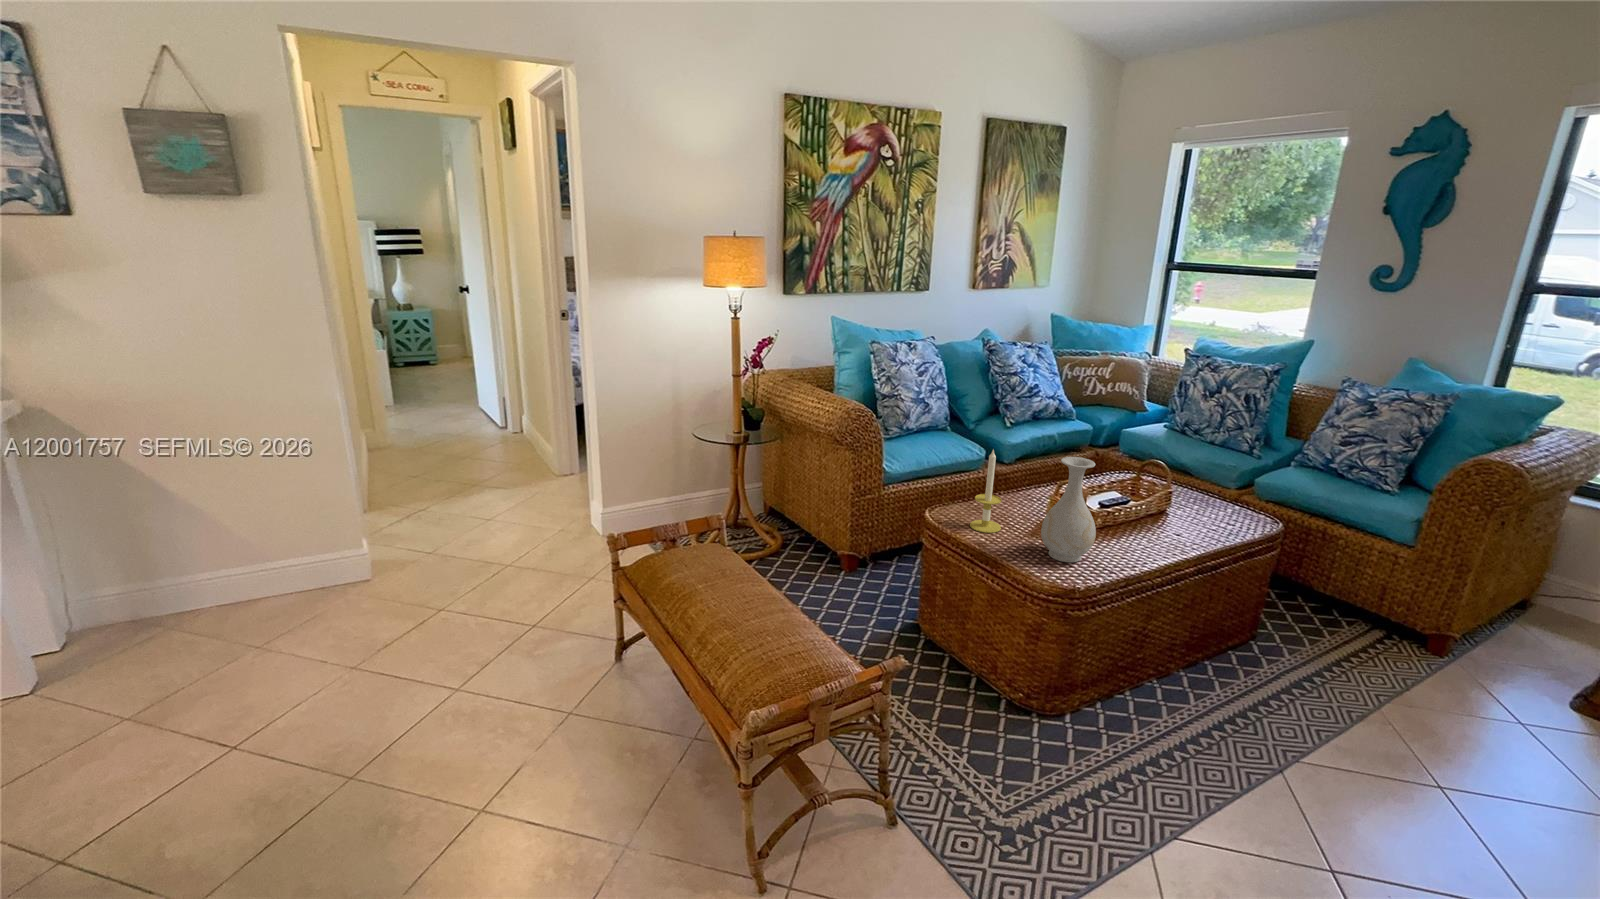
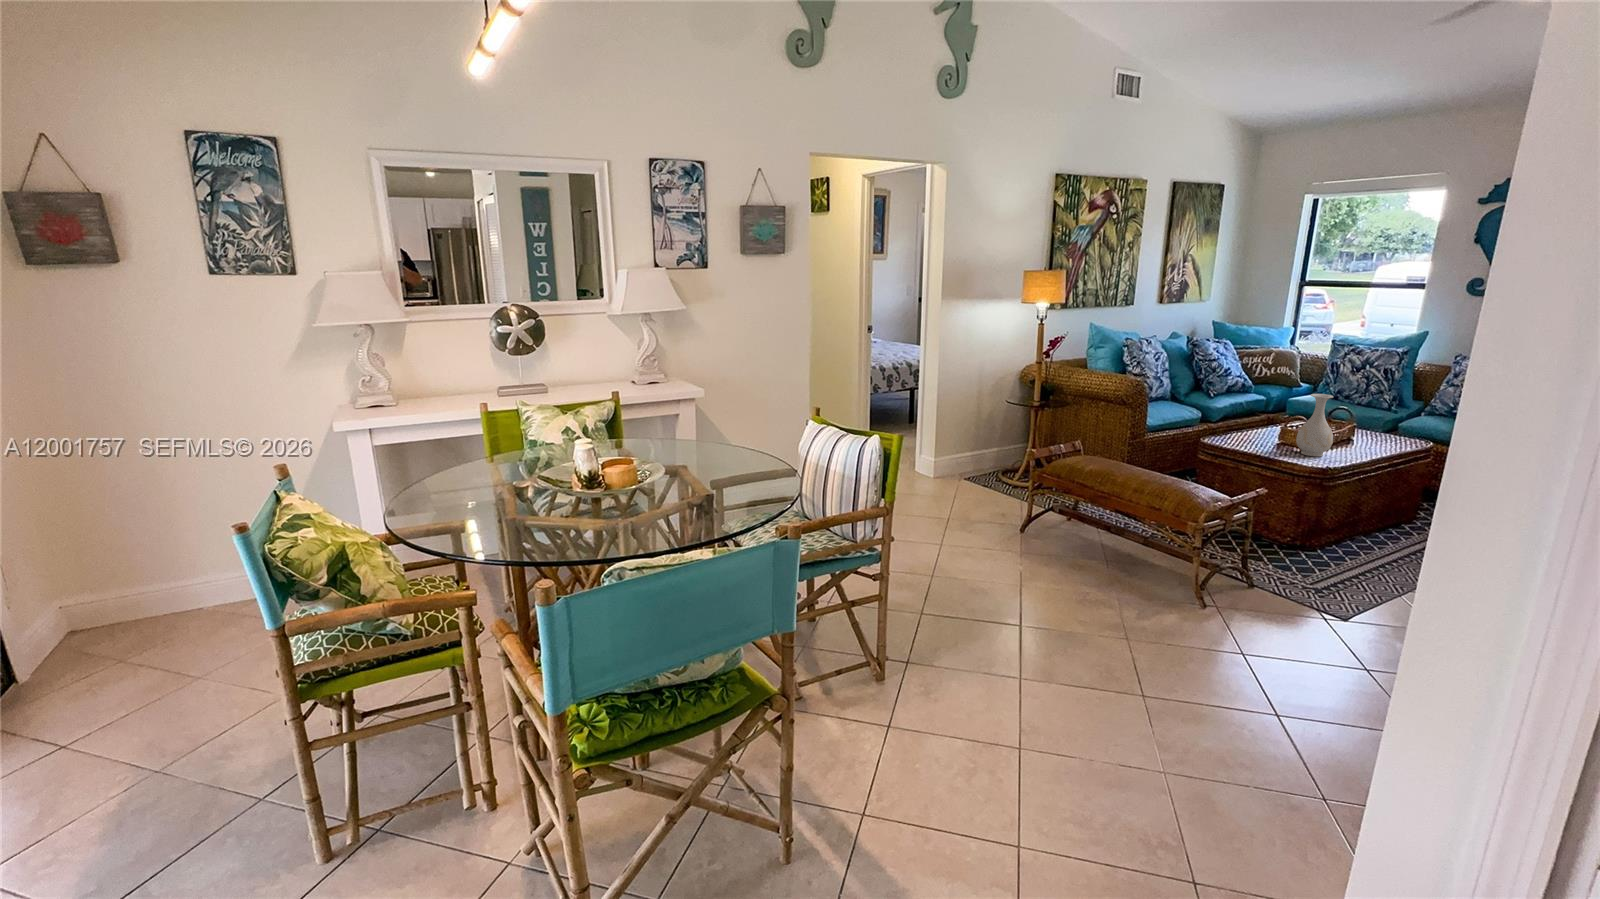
candle: present [970,450,1001,533] -> none [1240,394,1263,446]

